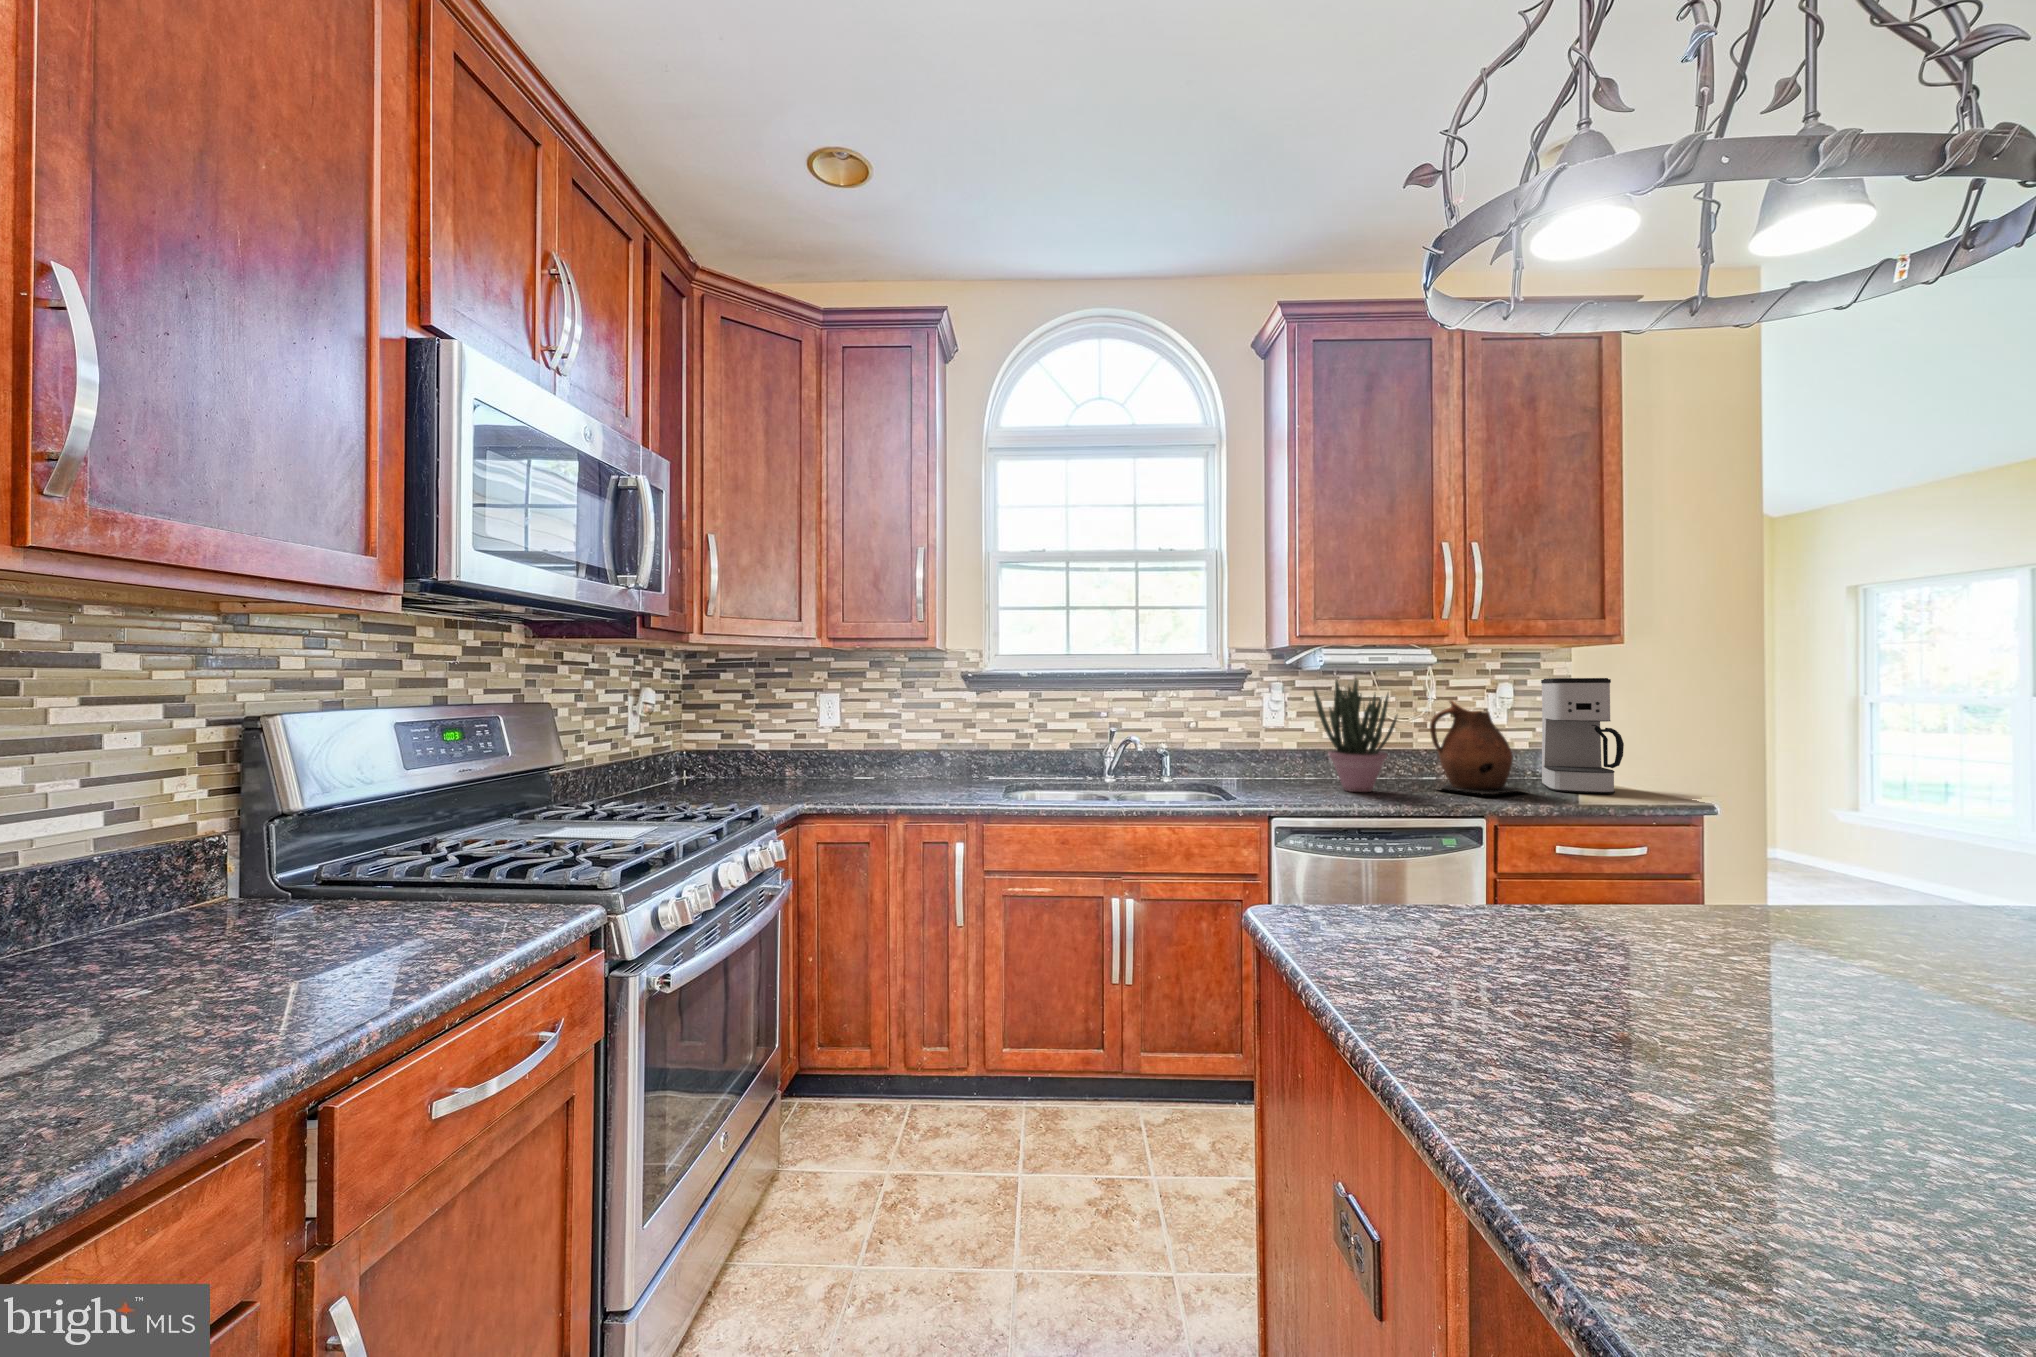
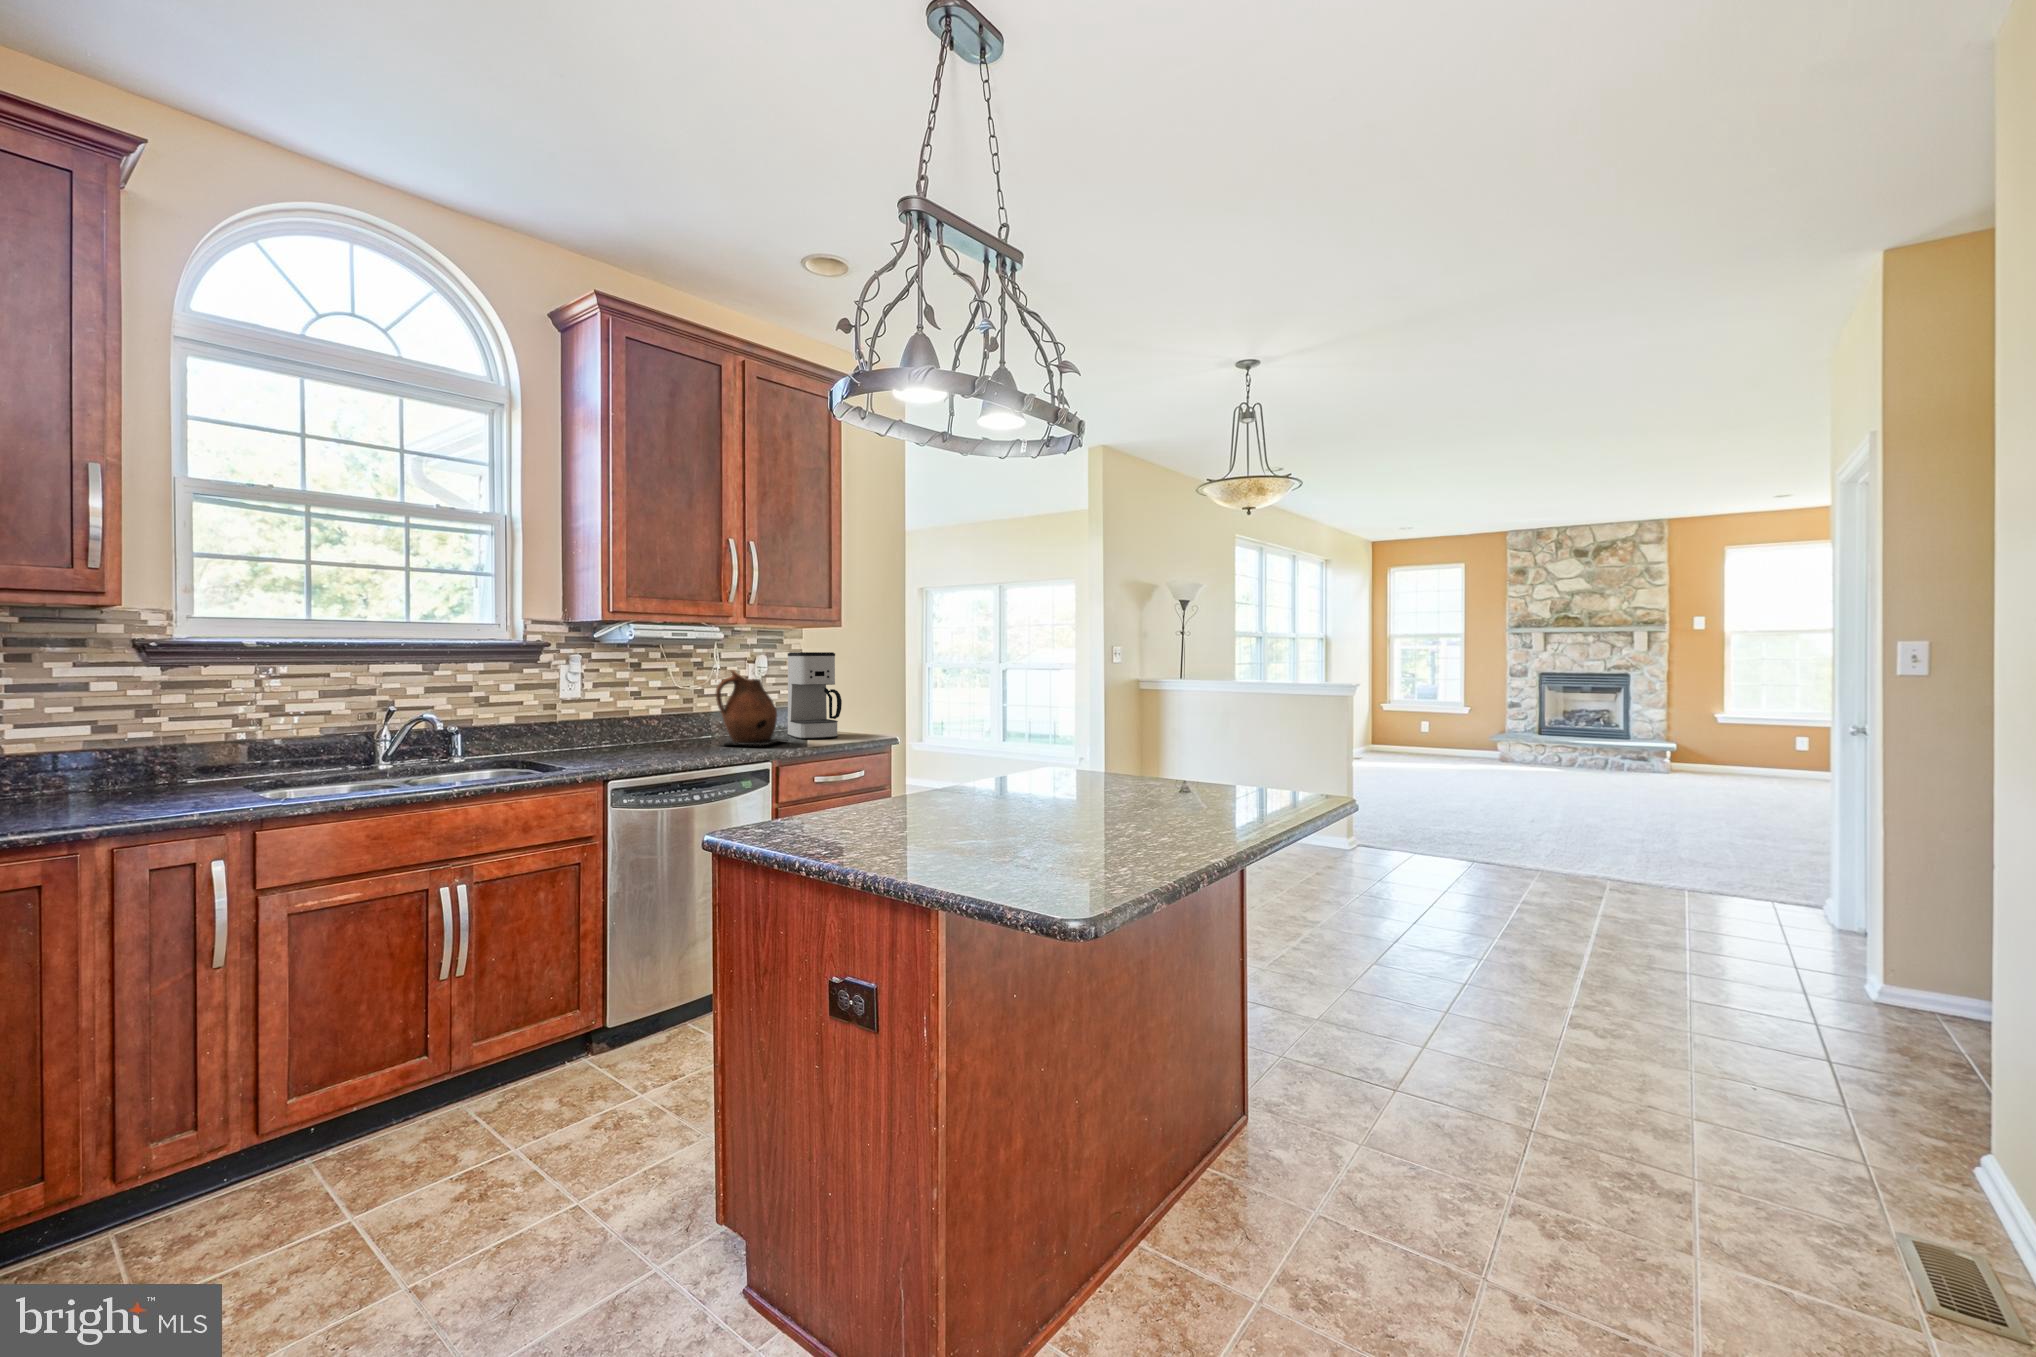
potted plant: present [1313,680,1397,792] -> none [622,651,699,753]

